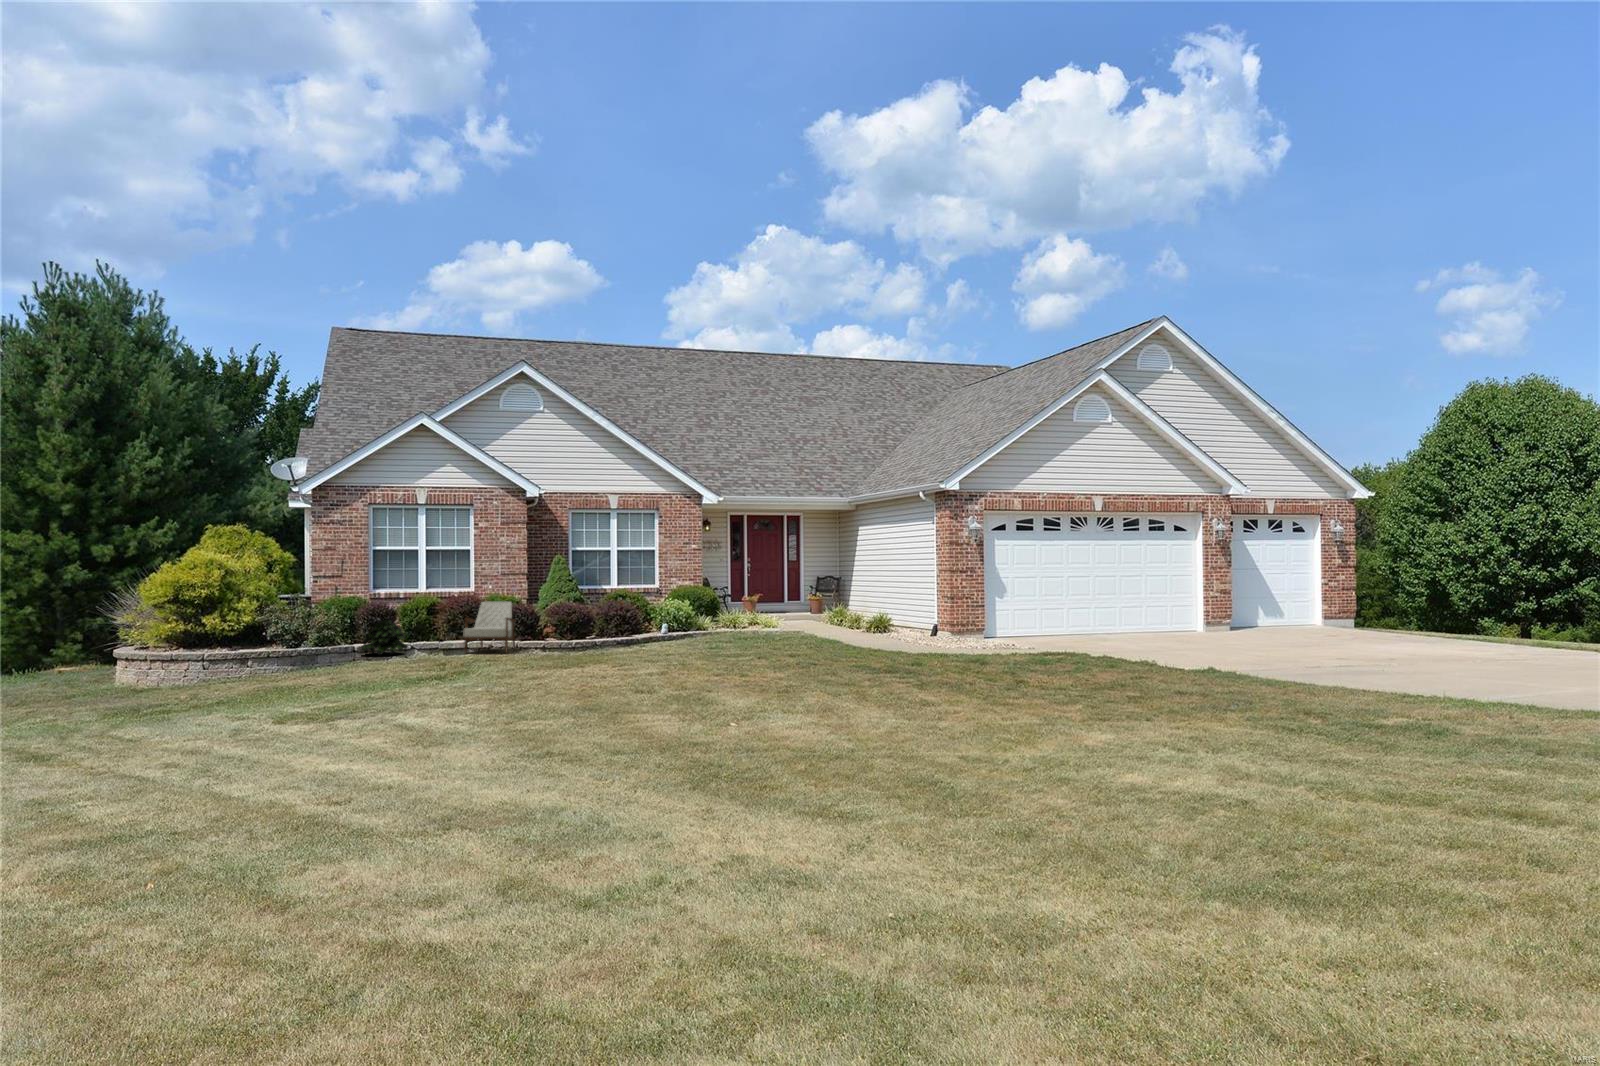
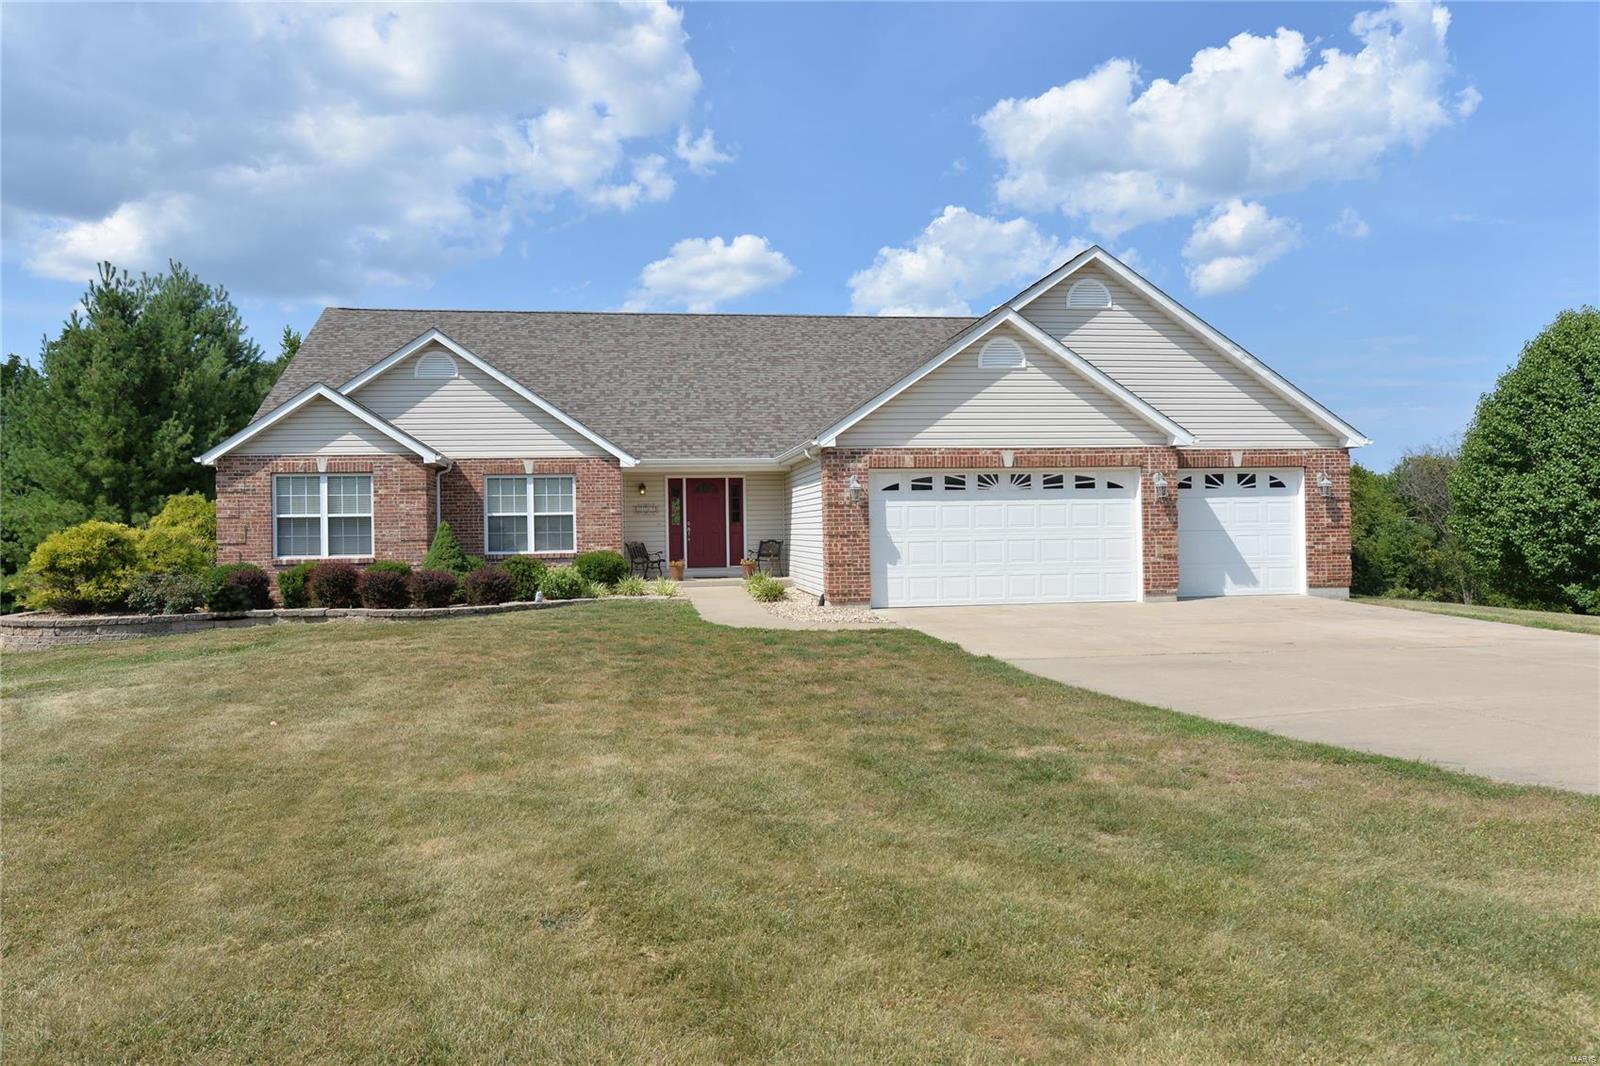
armchair: present [464,602,516,653] -> none [302,567,365,618]

